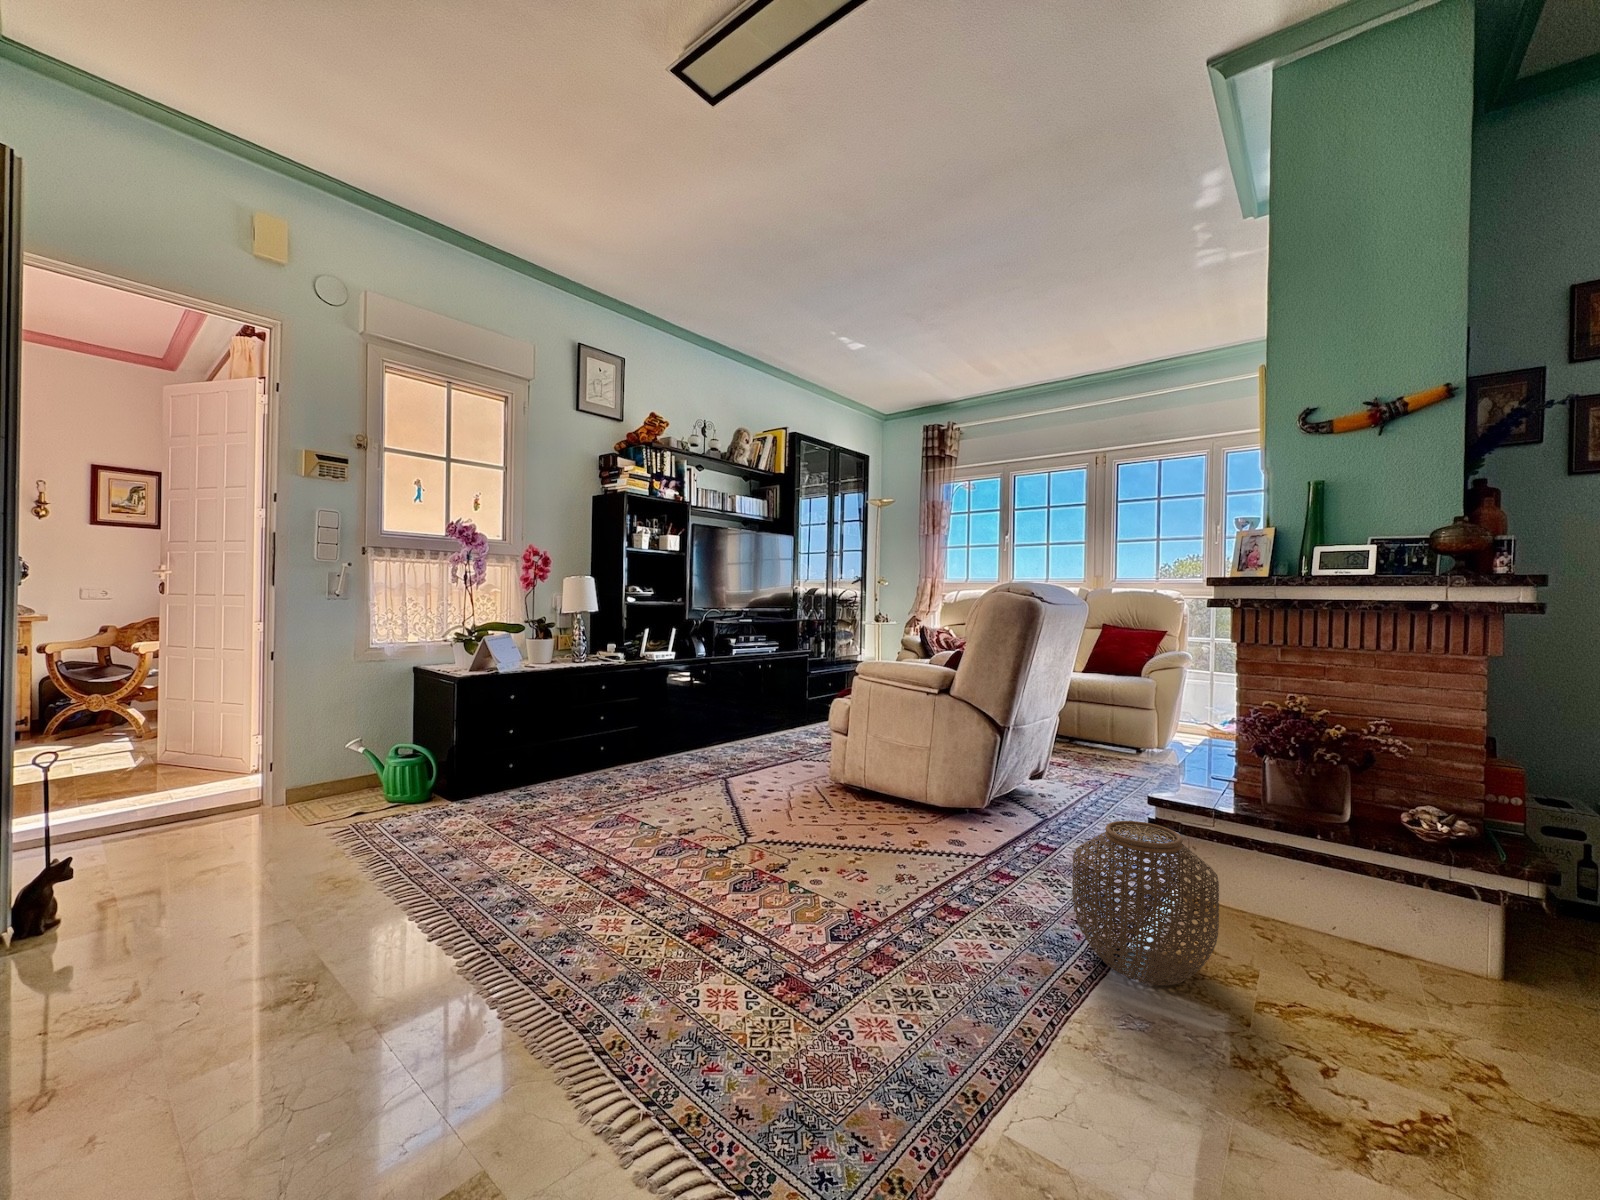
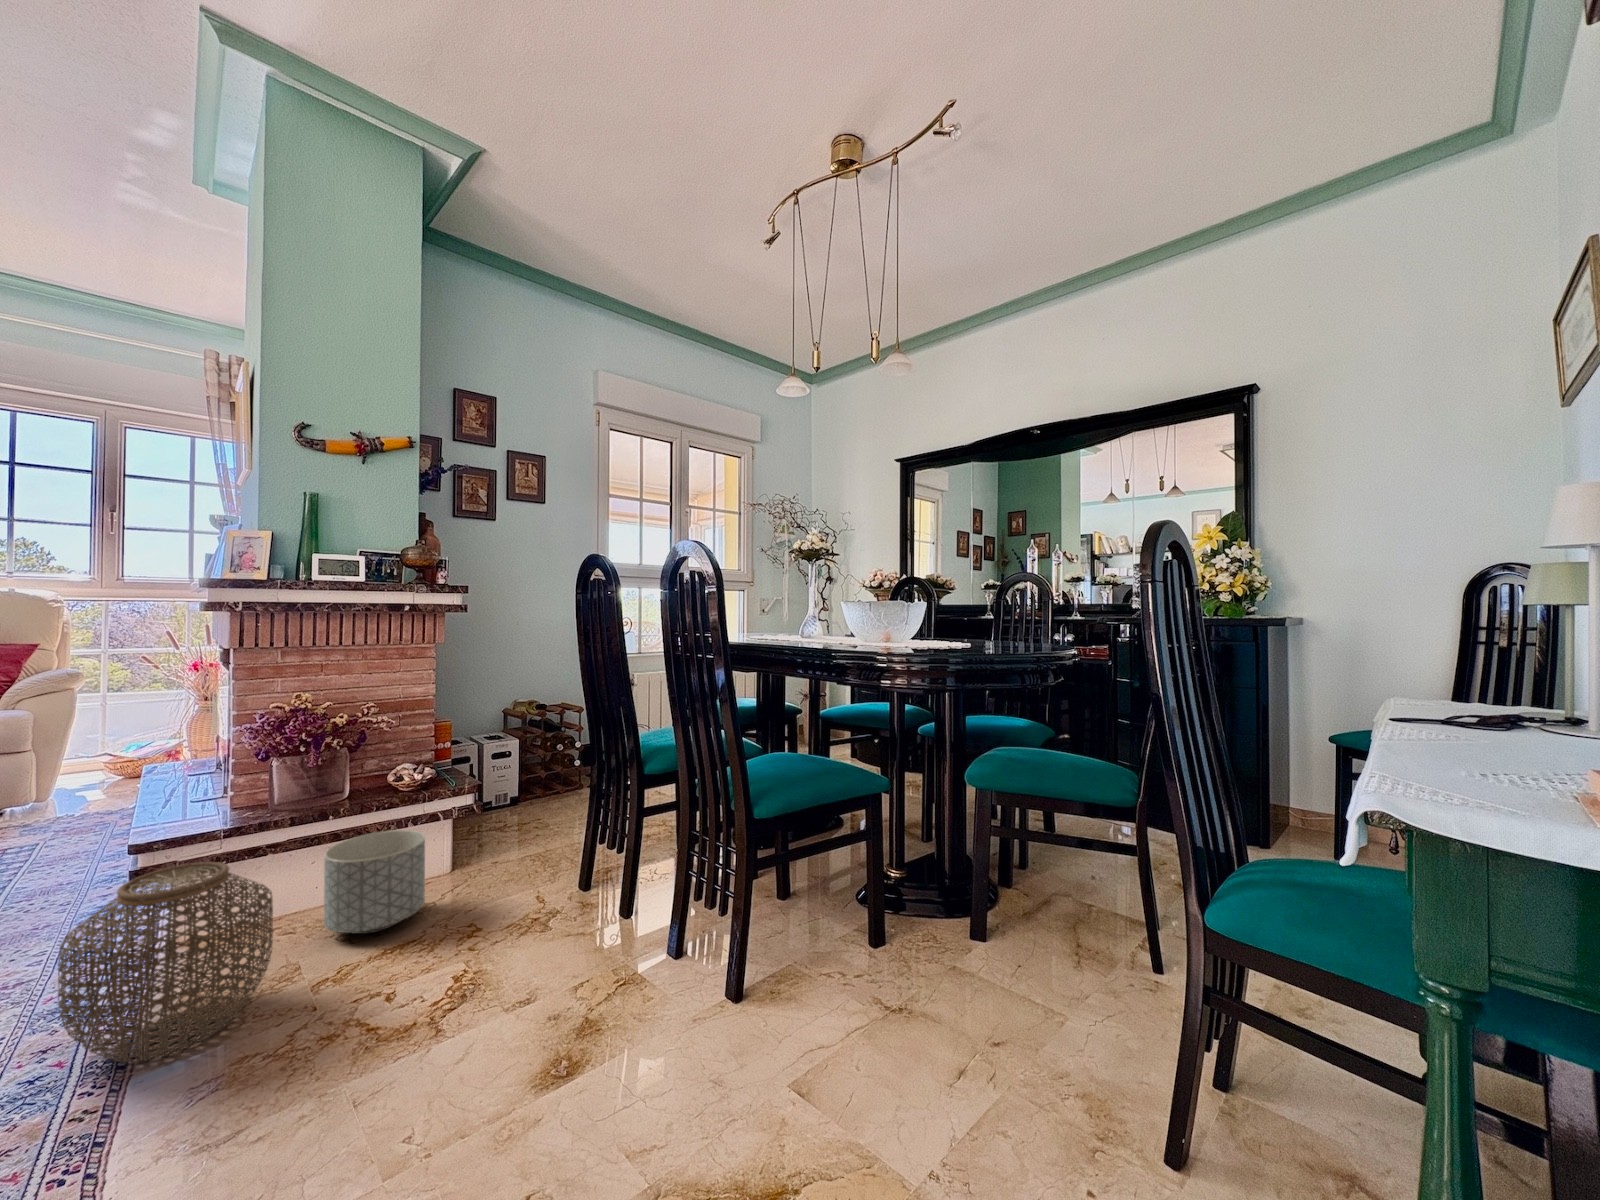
planter: none [1292,868,1424,997] -> present [324,830,425,934]

